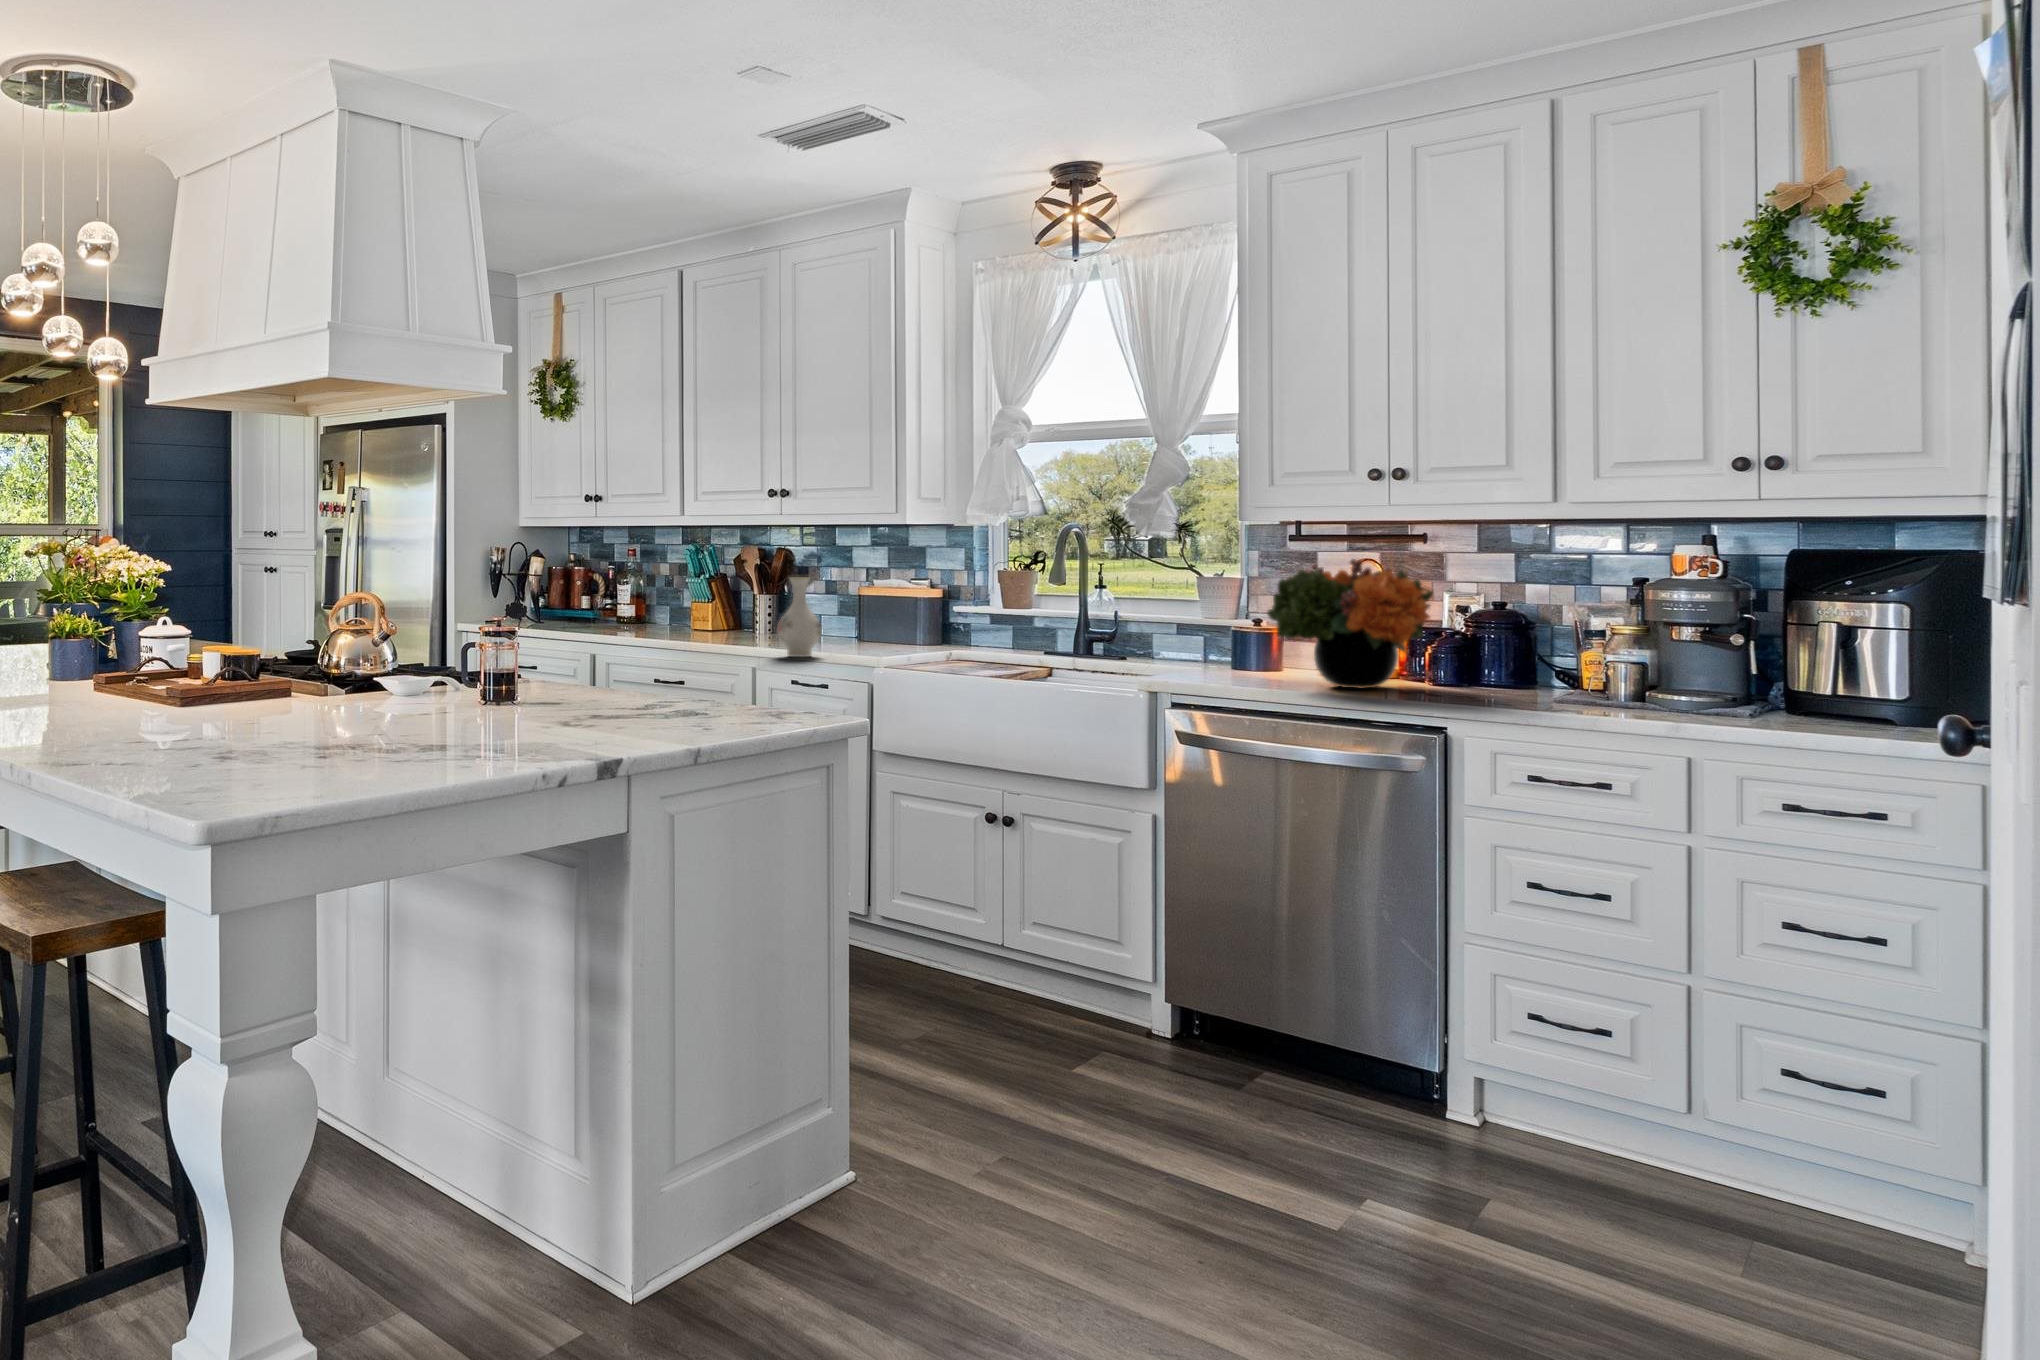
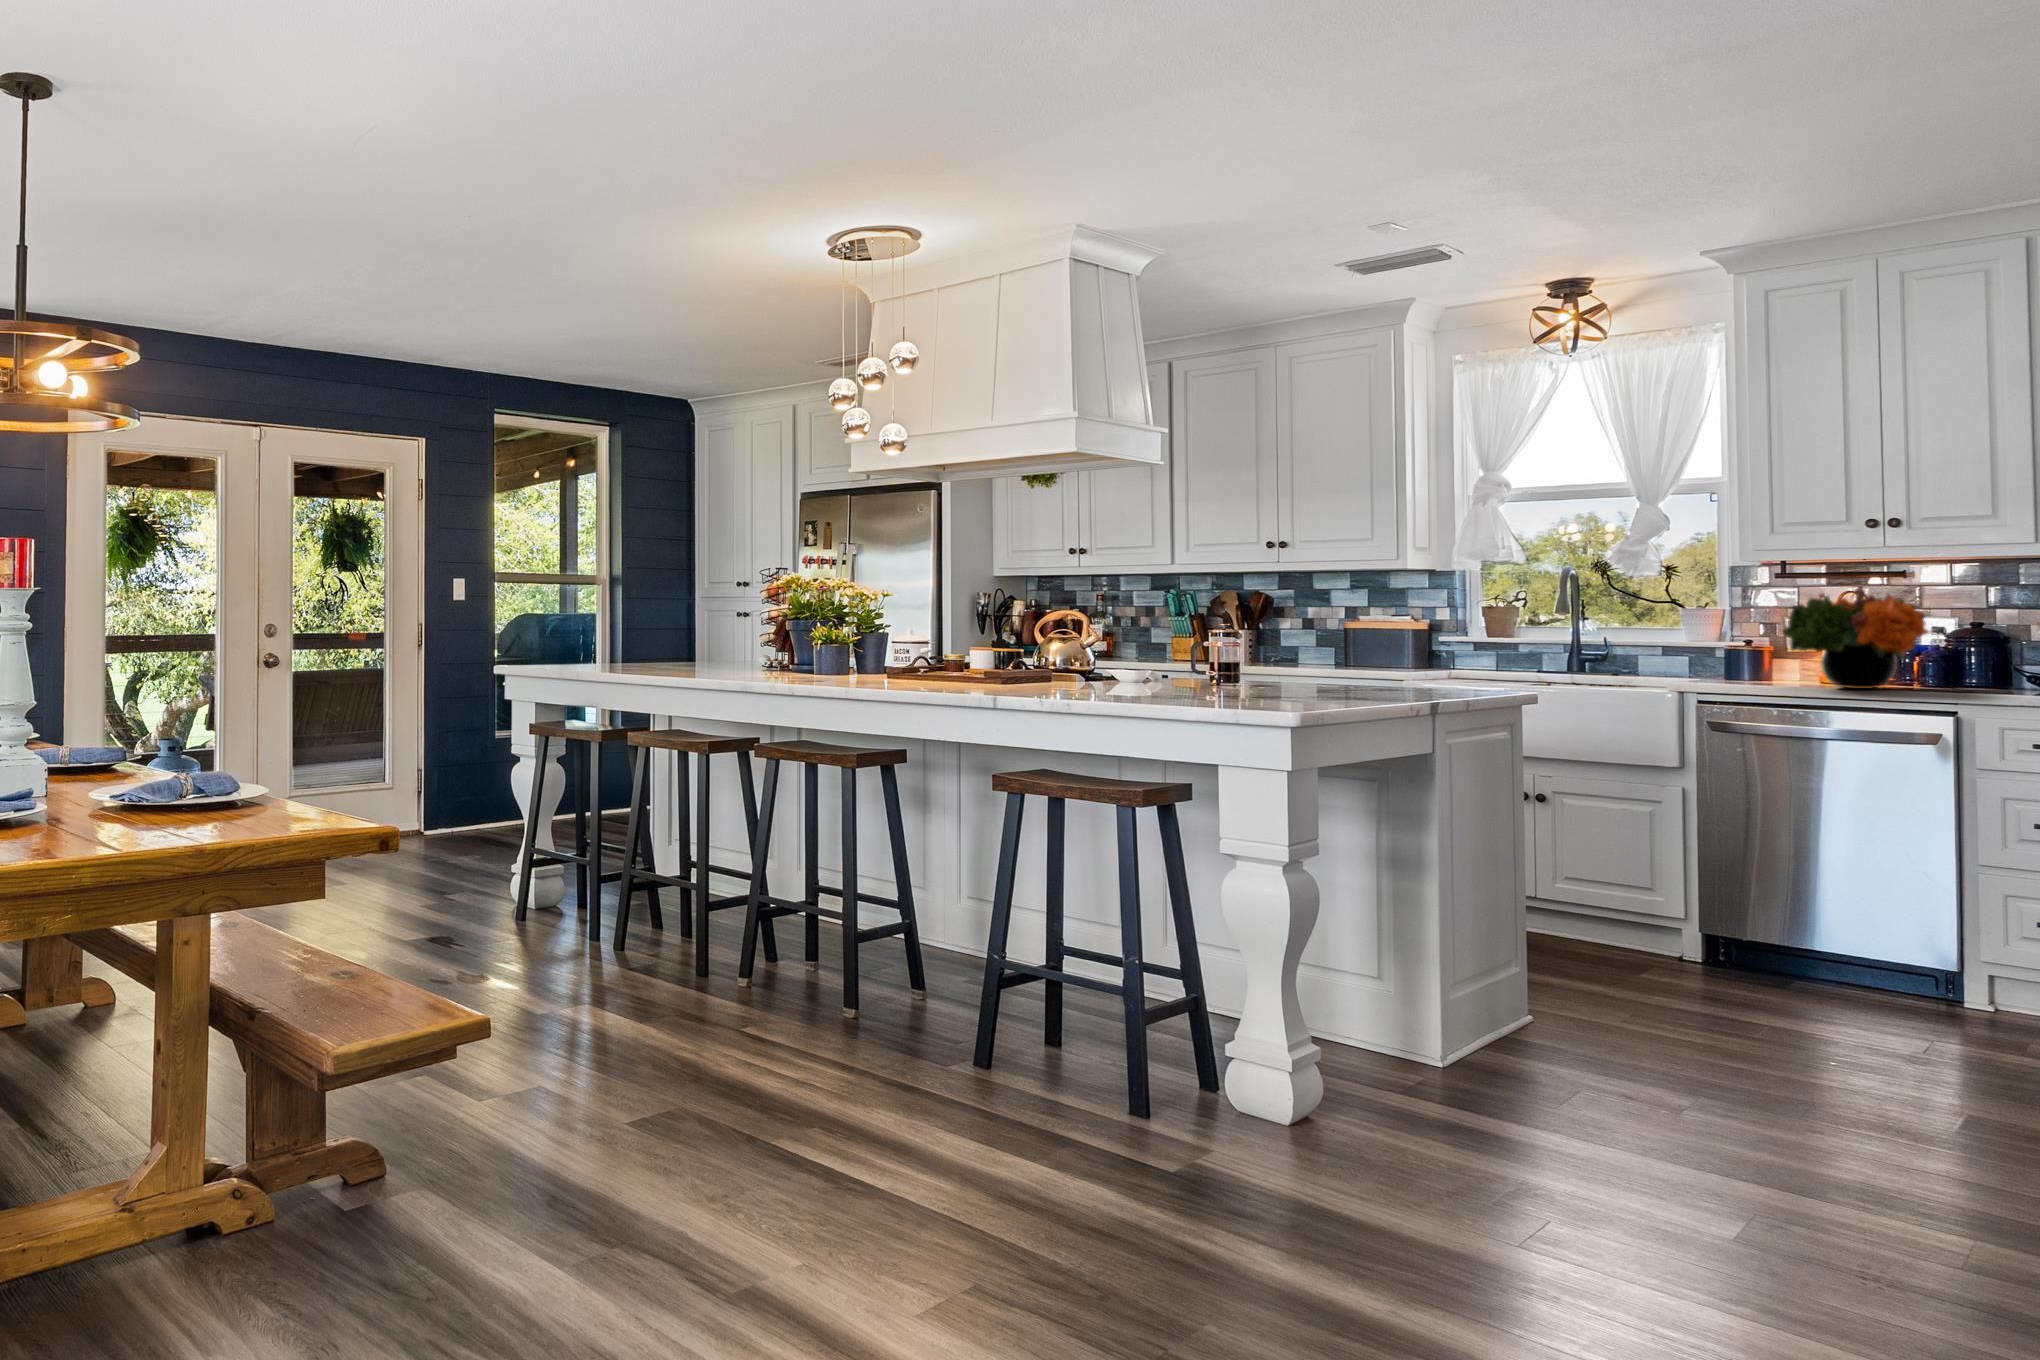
vase: present [777,577,822,657] -> none [1303,614,1344,679]

